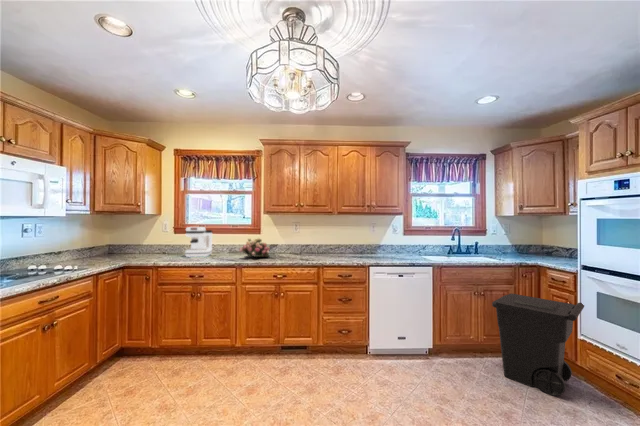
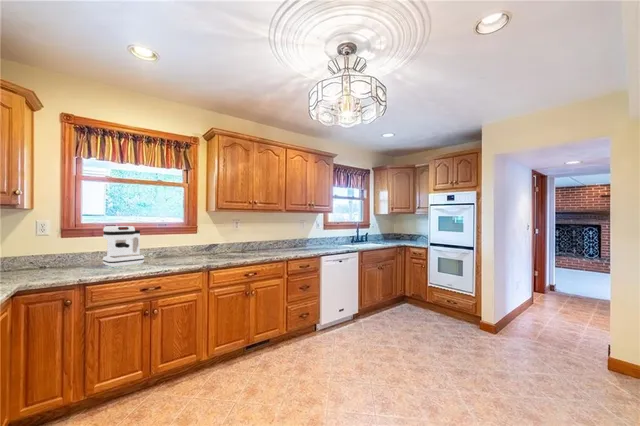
flower arrangement: present [240,238,270,257] -> none [192,237,227,257]
trash can: present [492,294,584,396] -> none [393,265,440,321]

